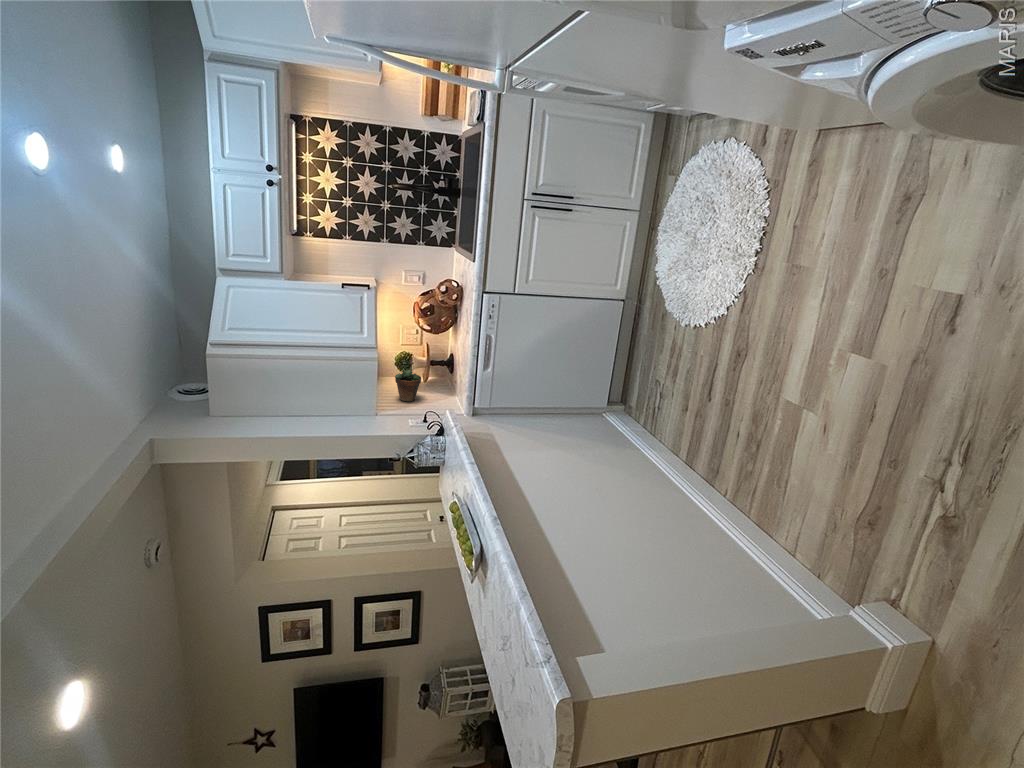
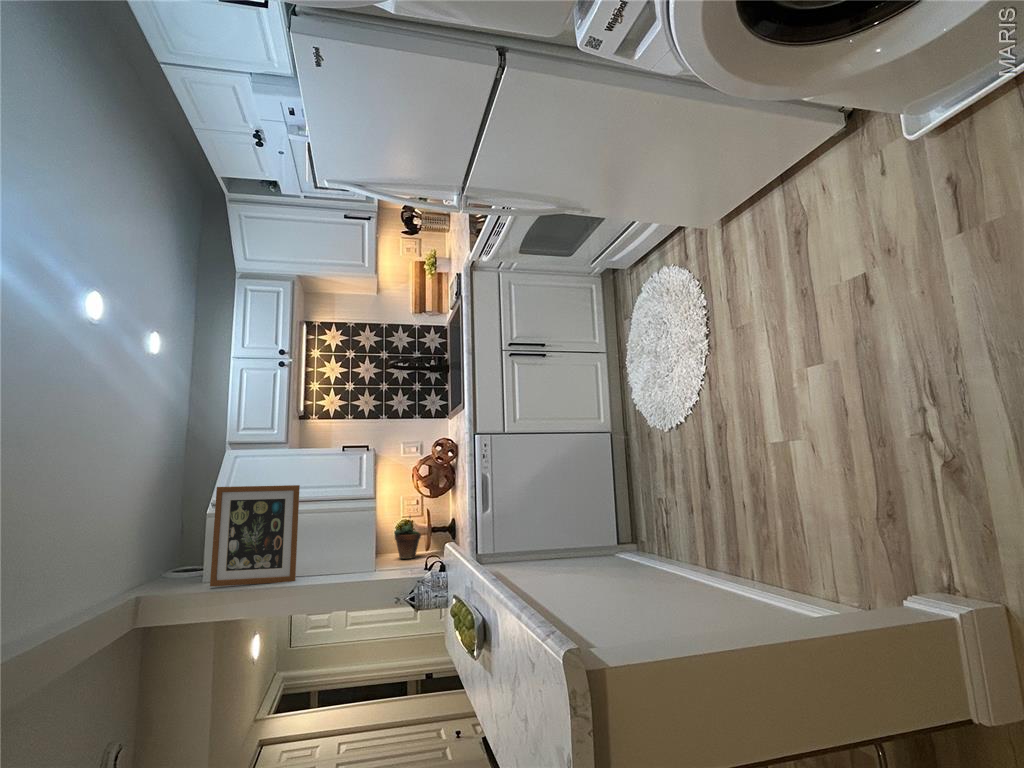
picture frame: none [213,332,300,425] -> present [210,485,300,586]

